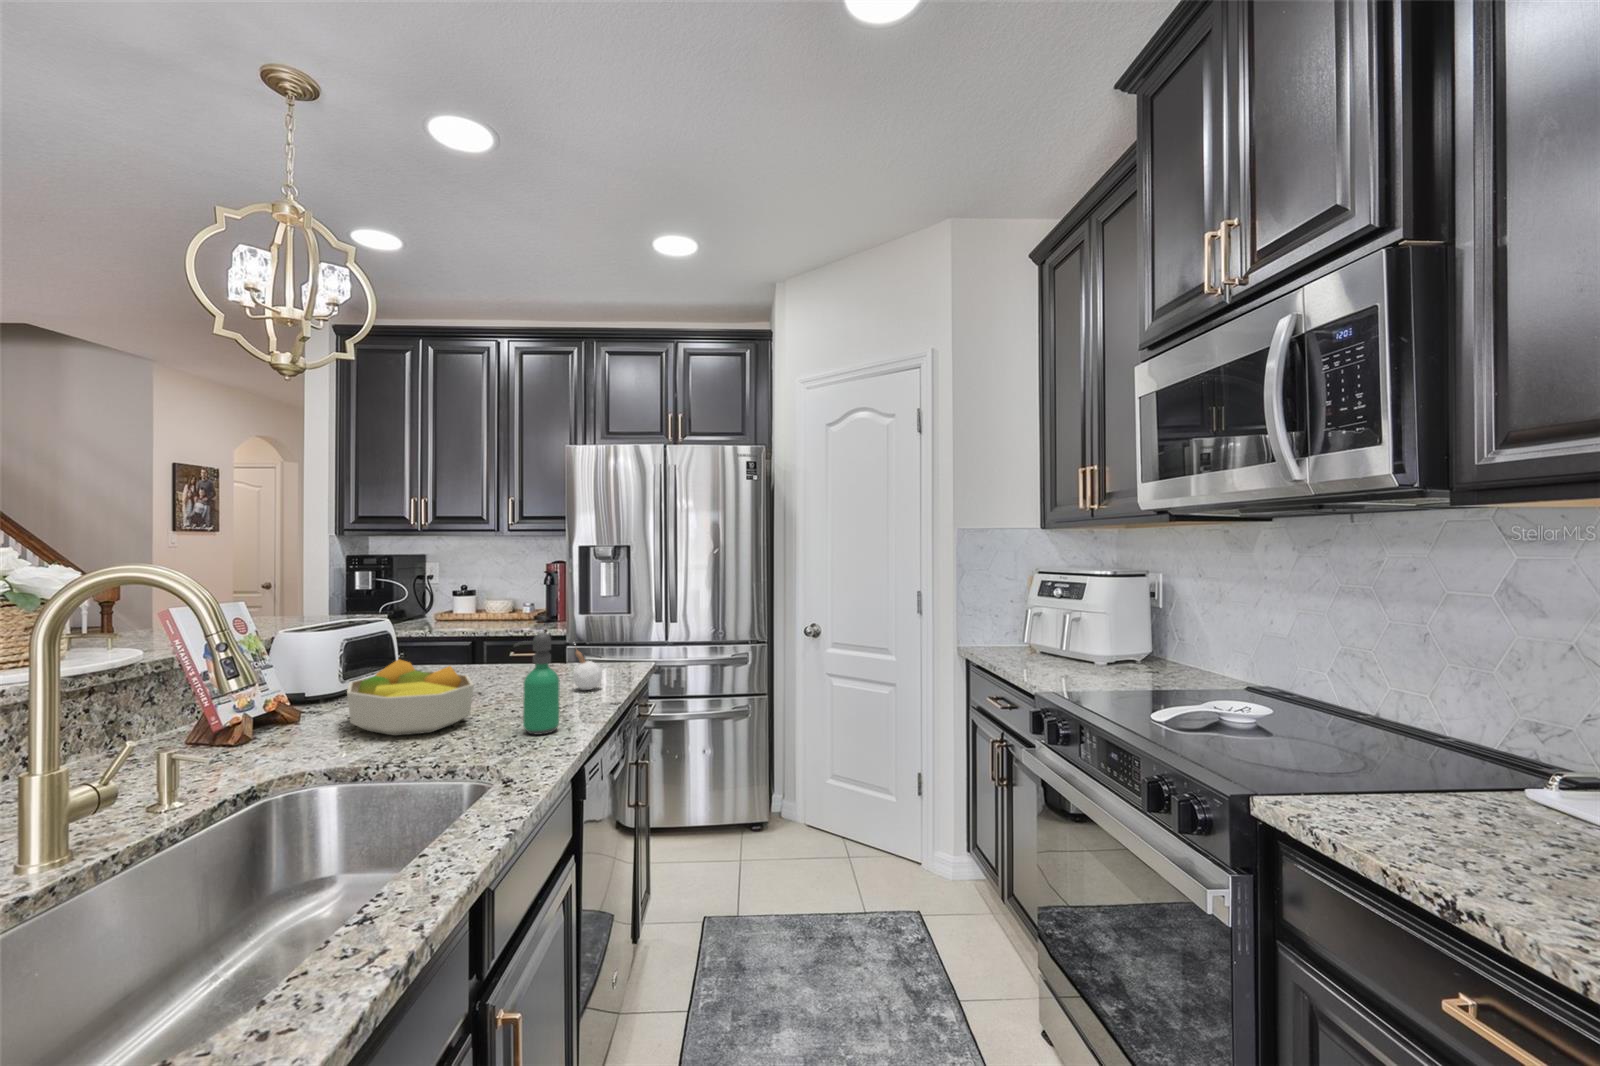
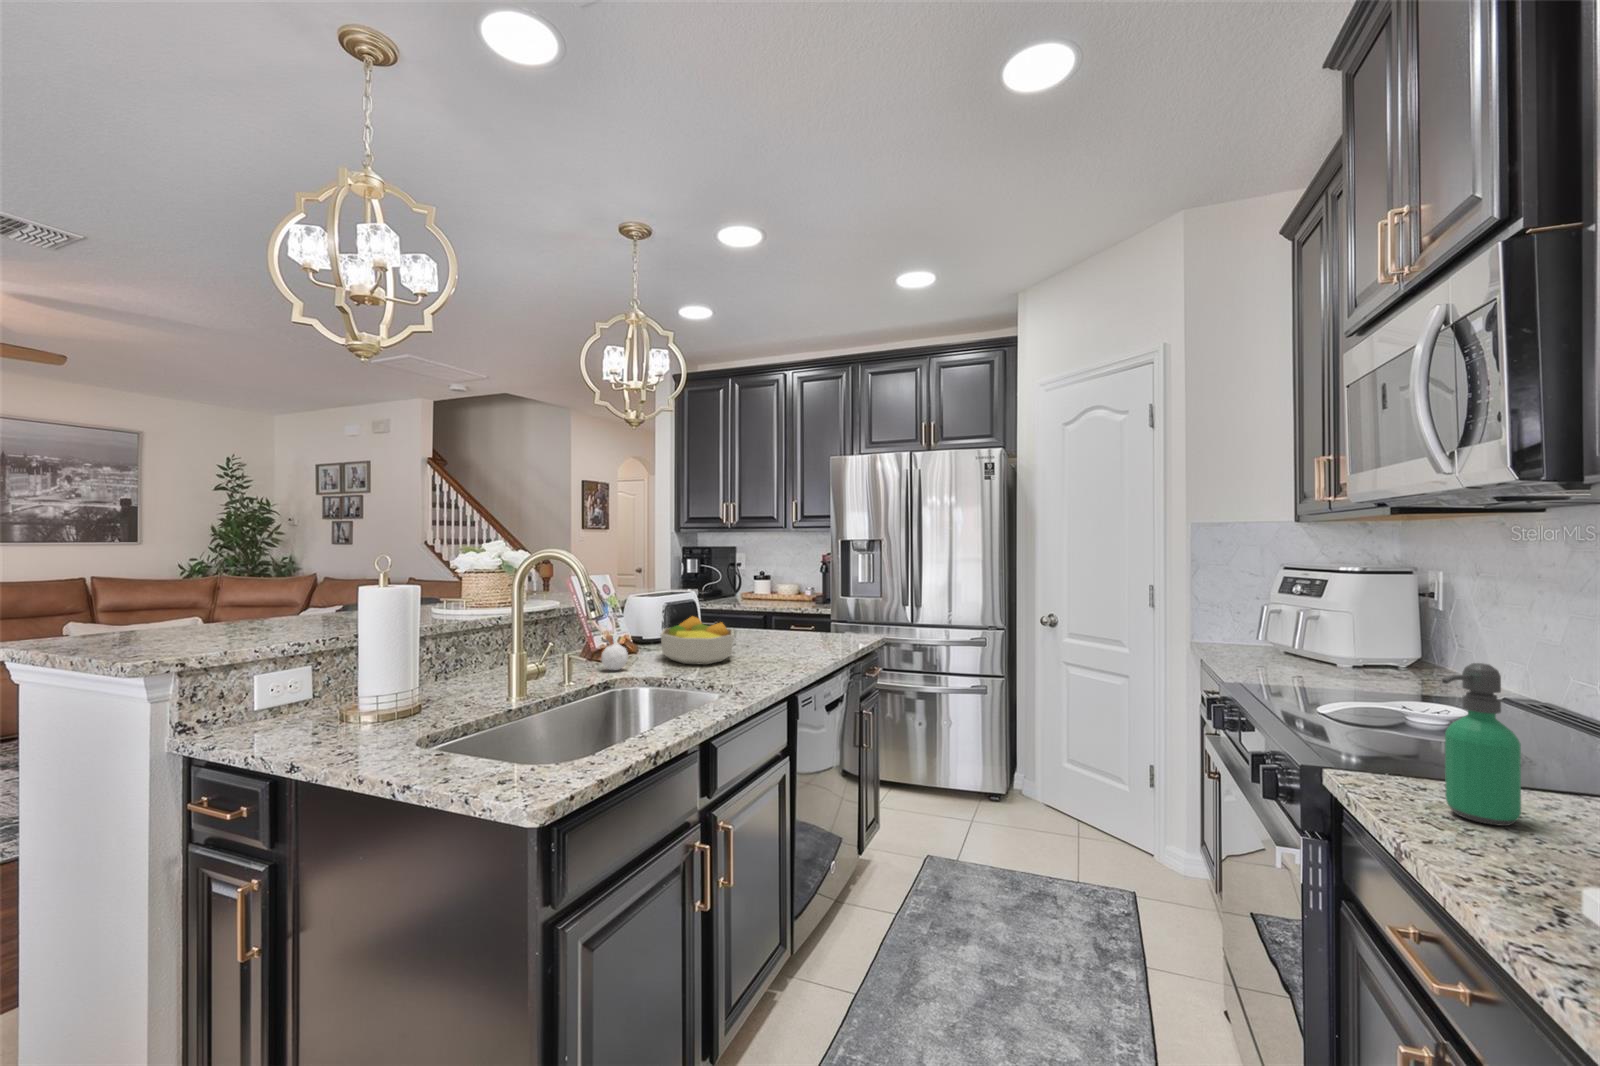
soap dispenser: present [514,633,560,735] -> present [1442,663,1521,826]
candle: present [573,647,602,690] -> present [602,633,628,670]

